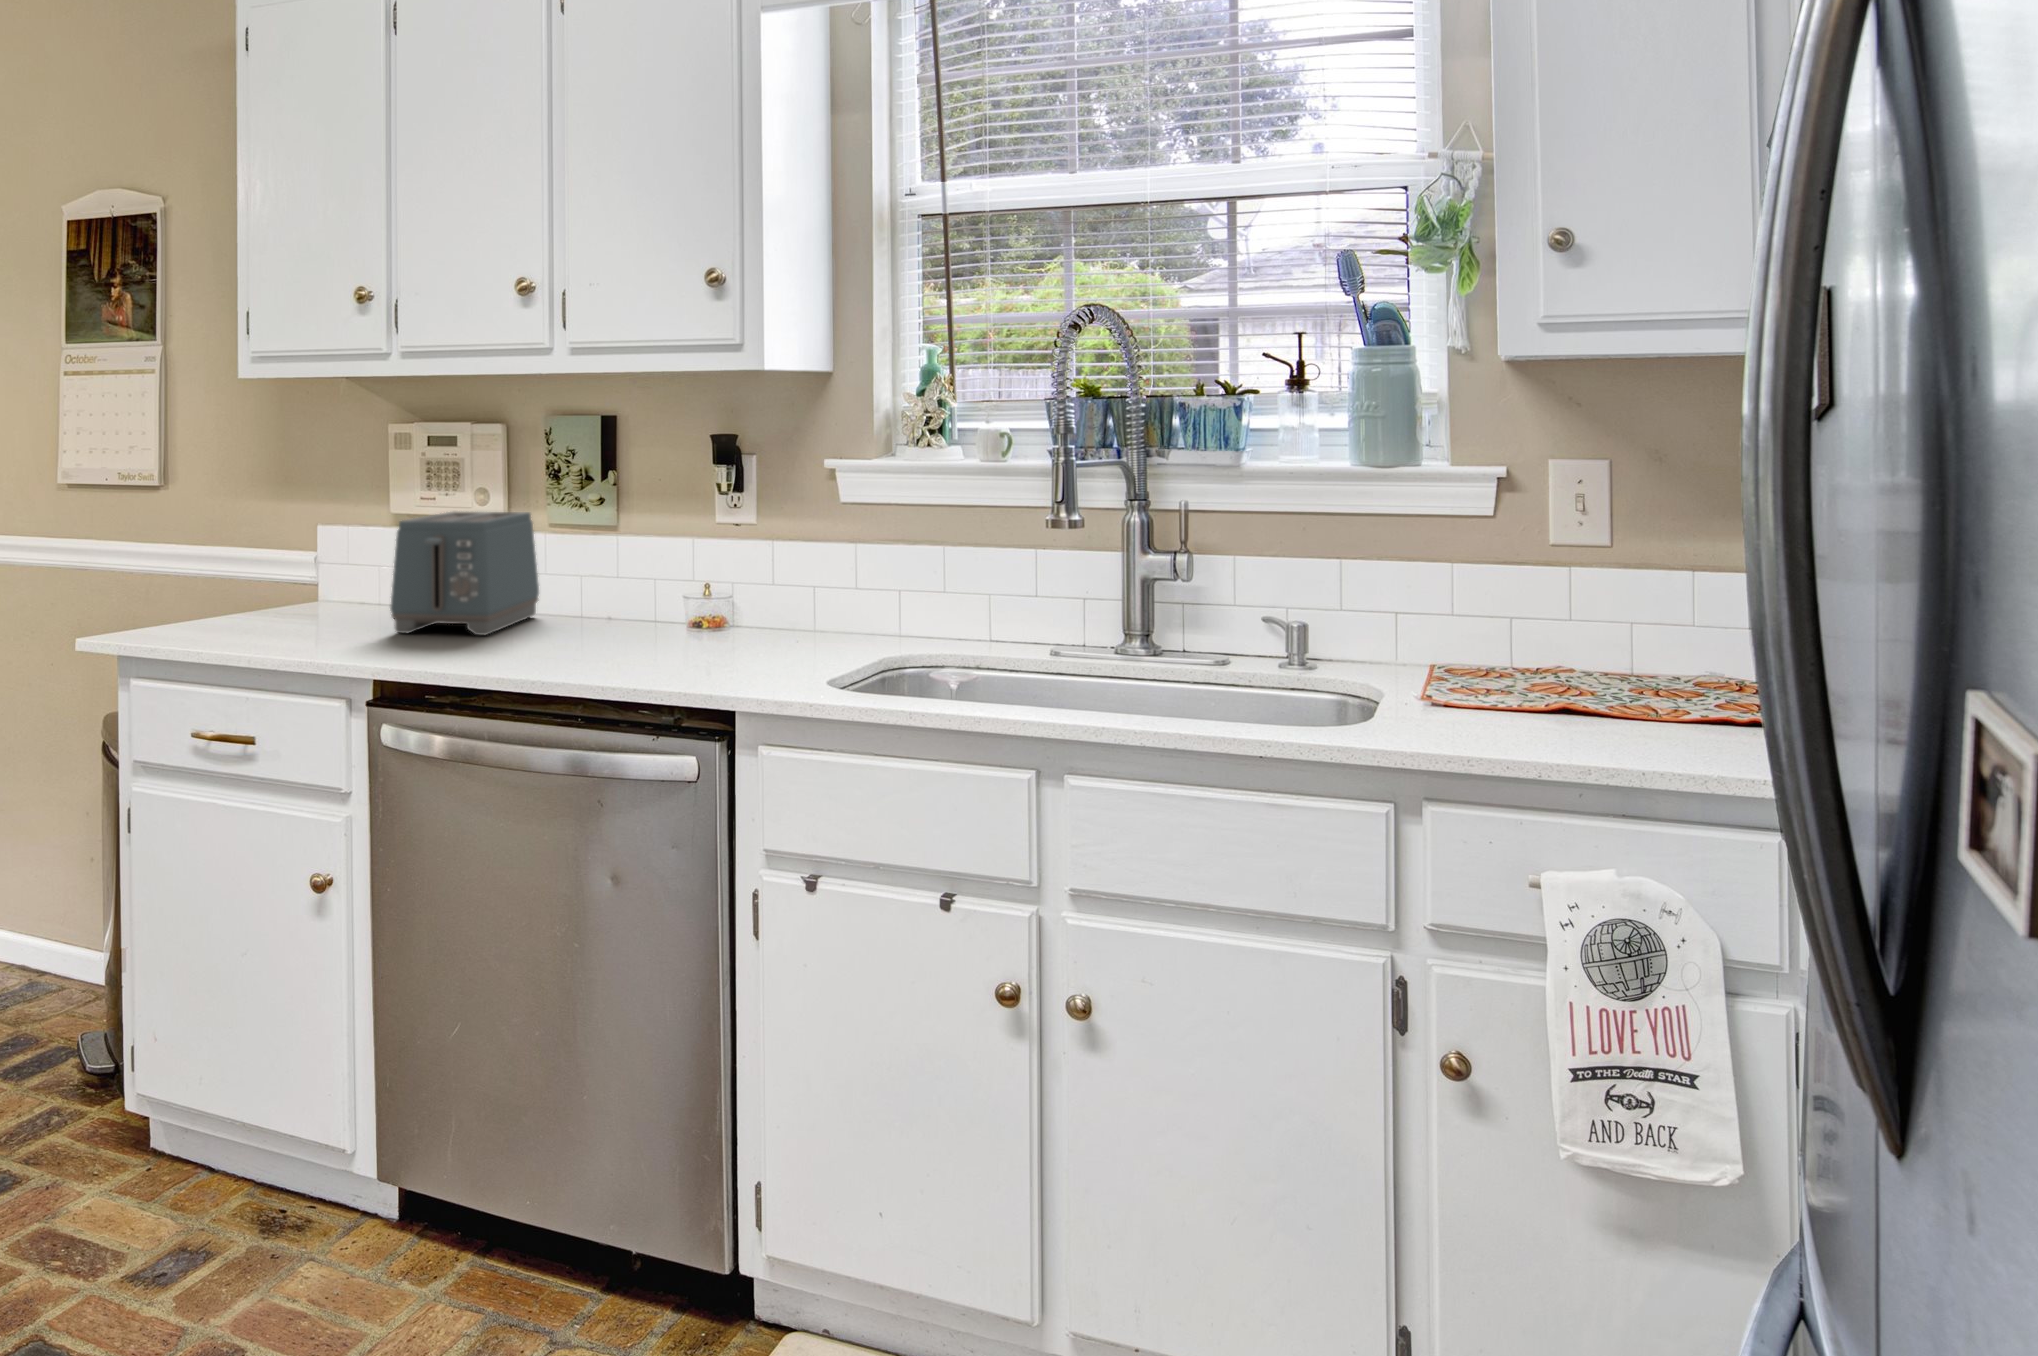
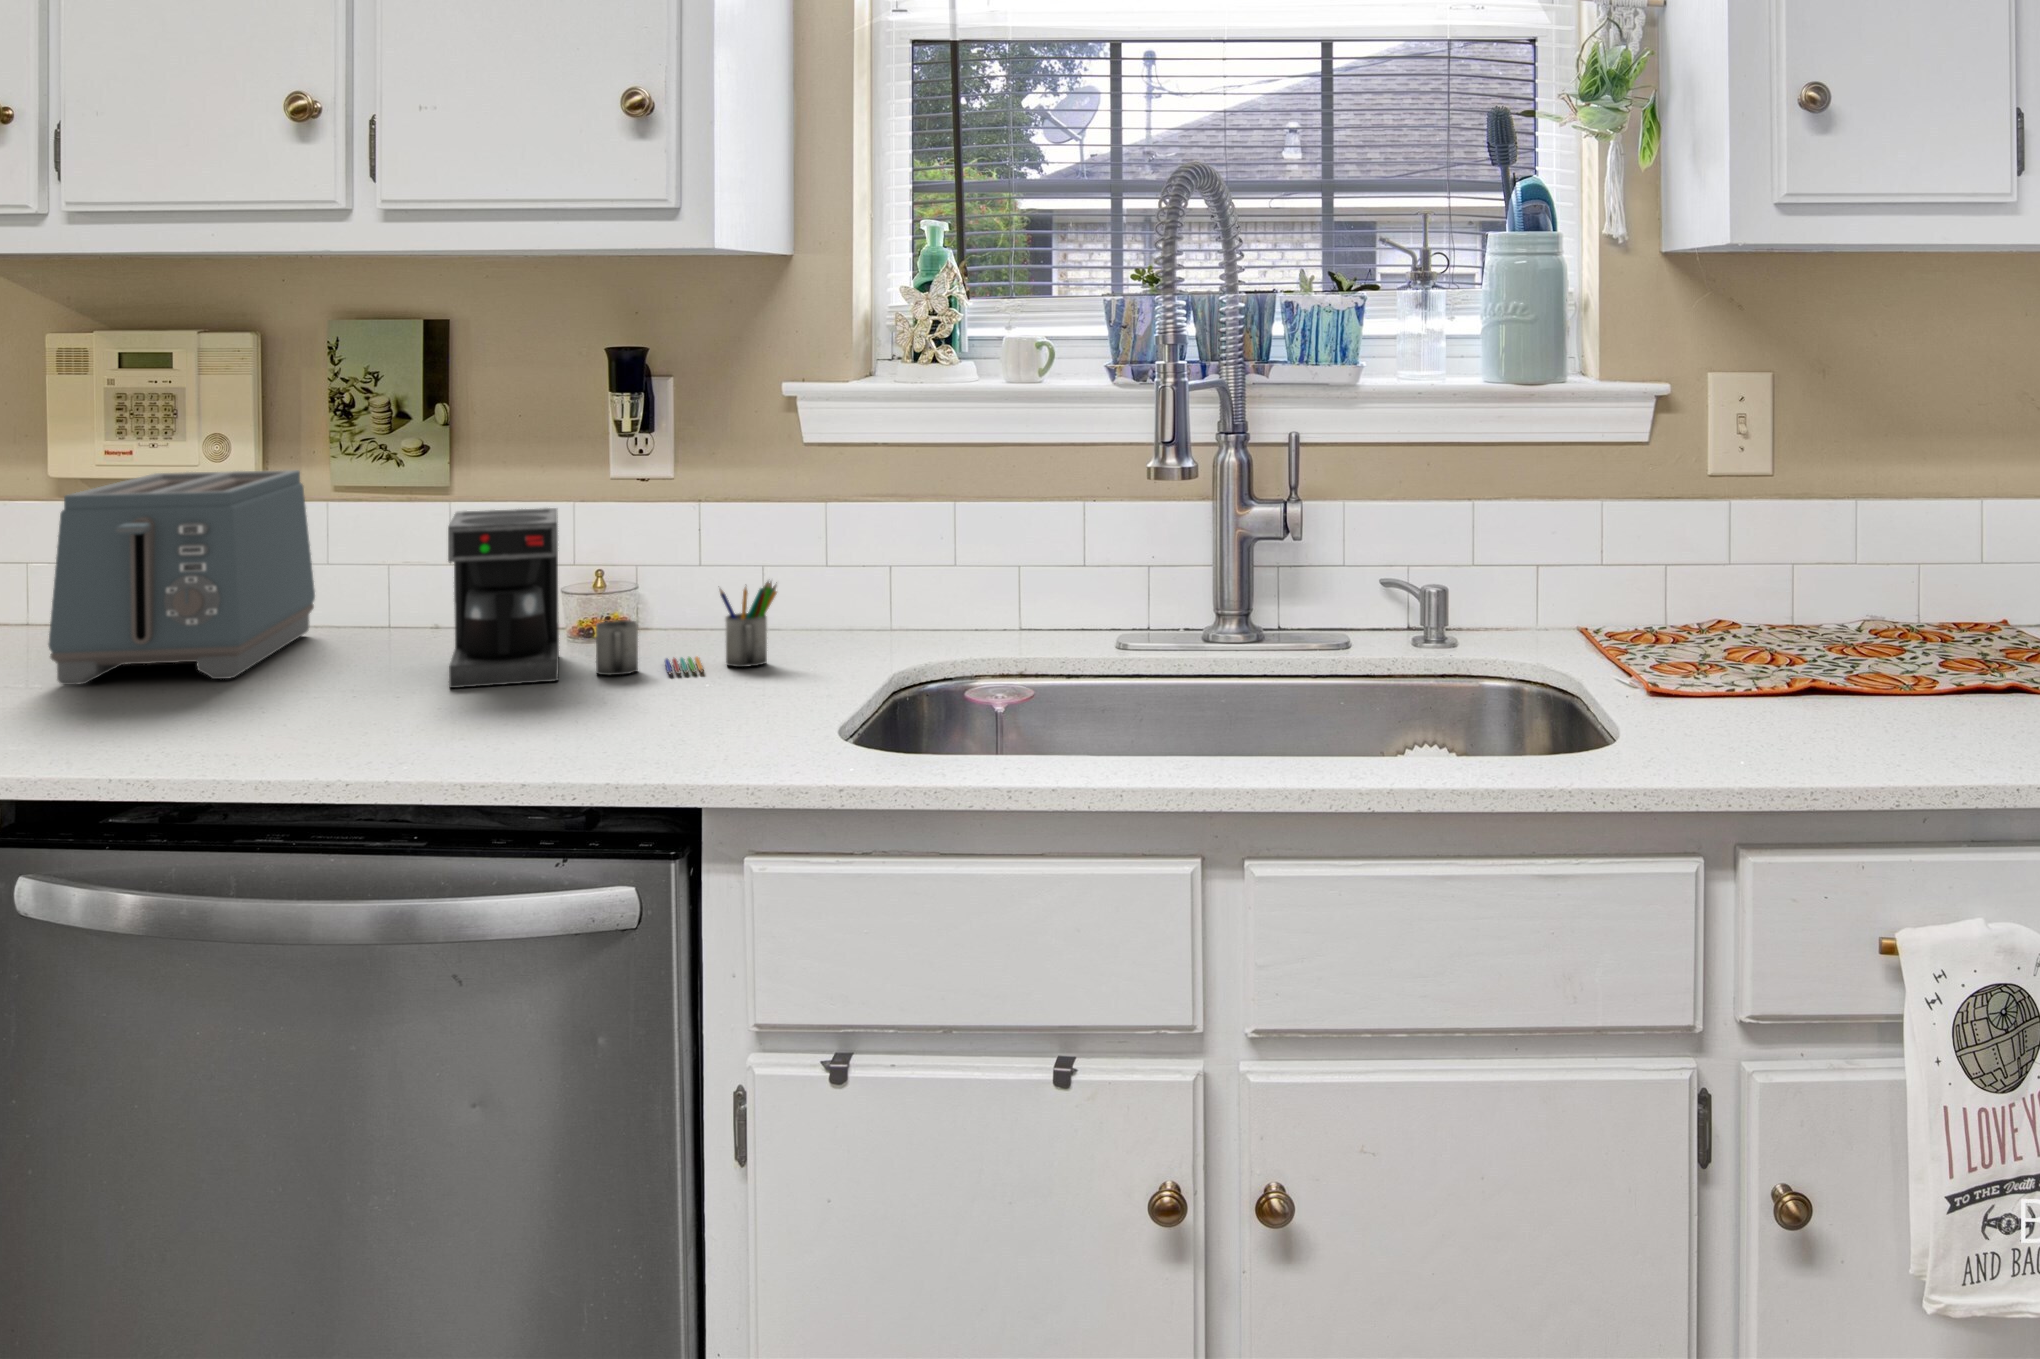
coffee maker: none [601,539,808,649] -> present [448,508,777,688]

